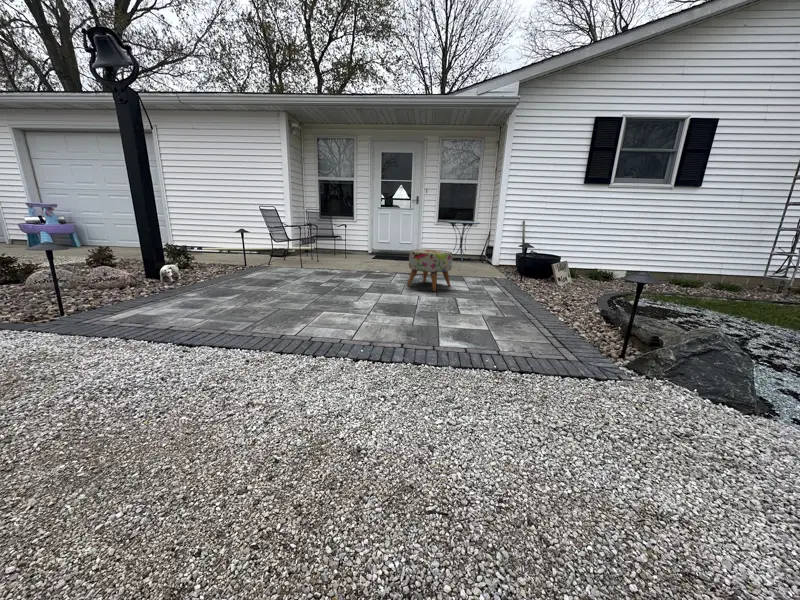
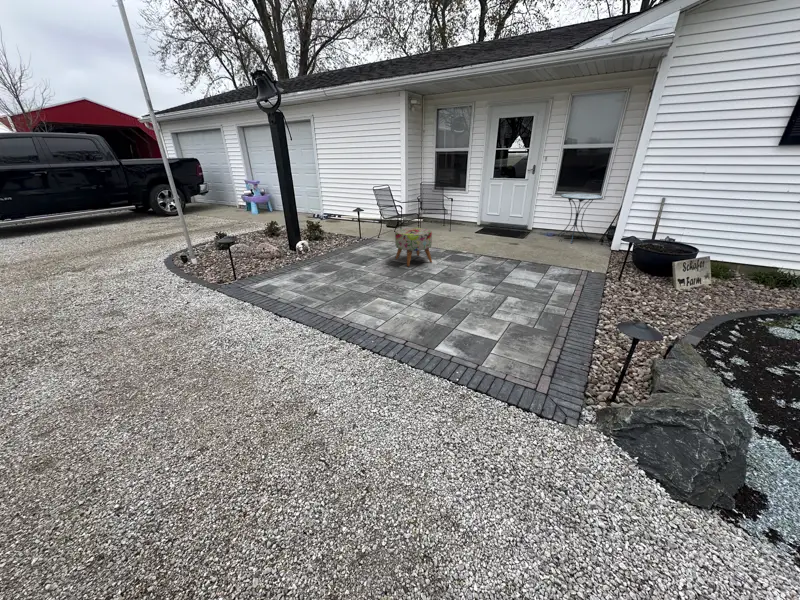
ottoman: present [407,249,452,291] -> present [395,228,432,266]

